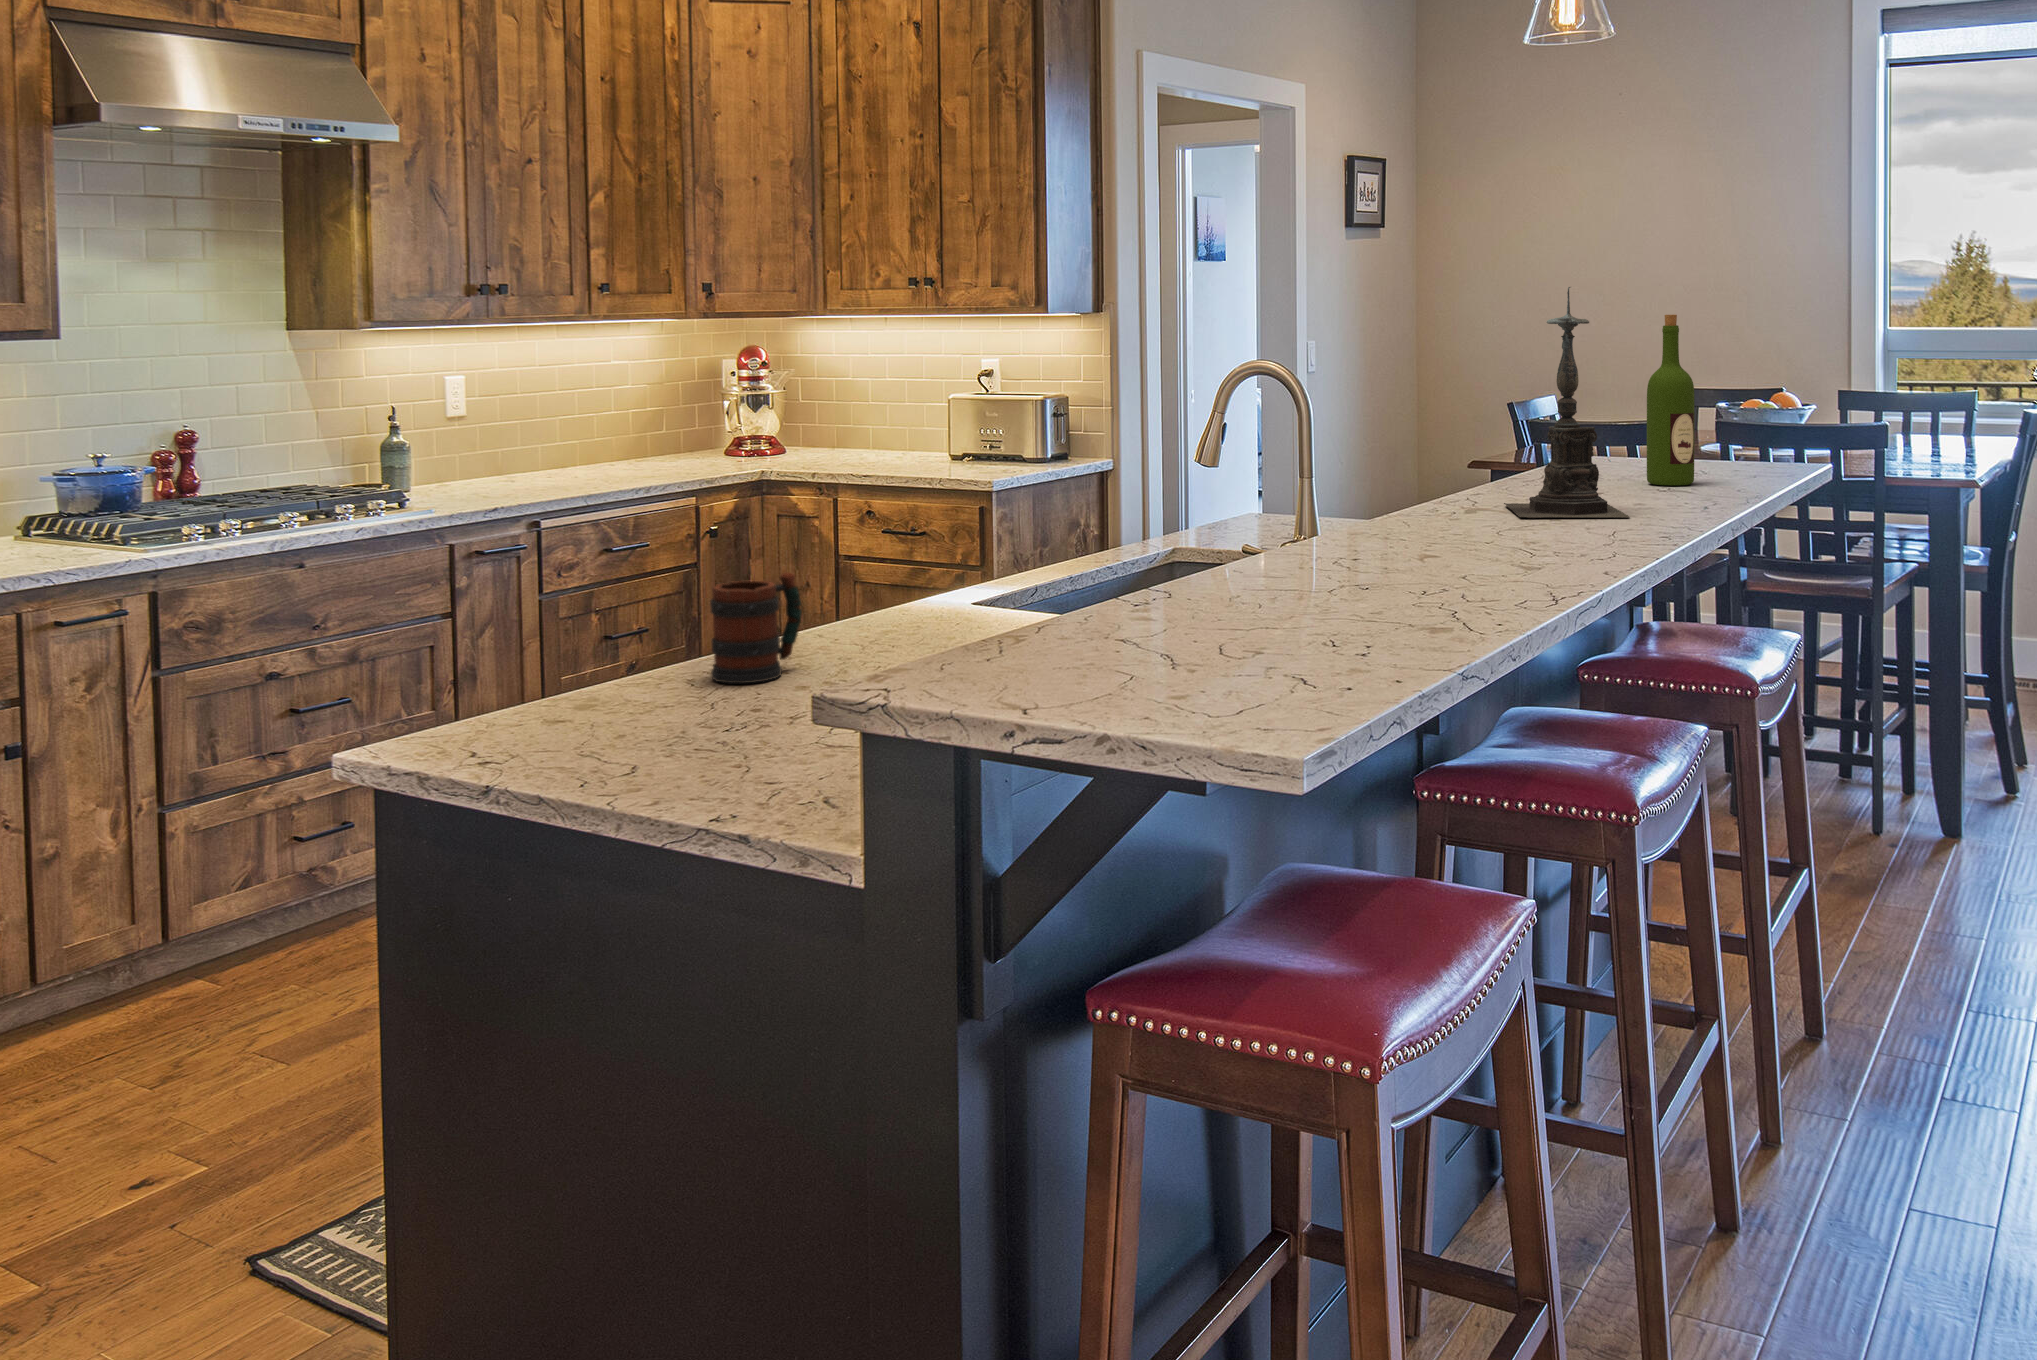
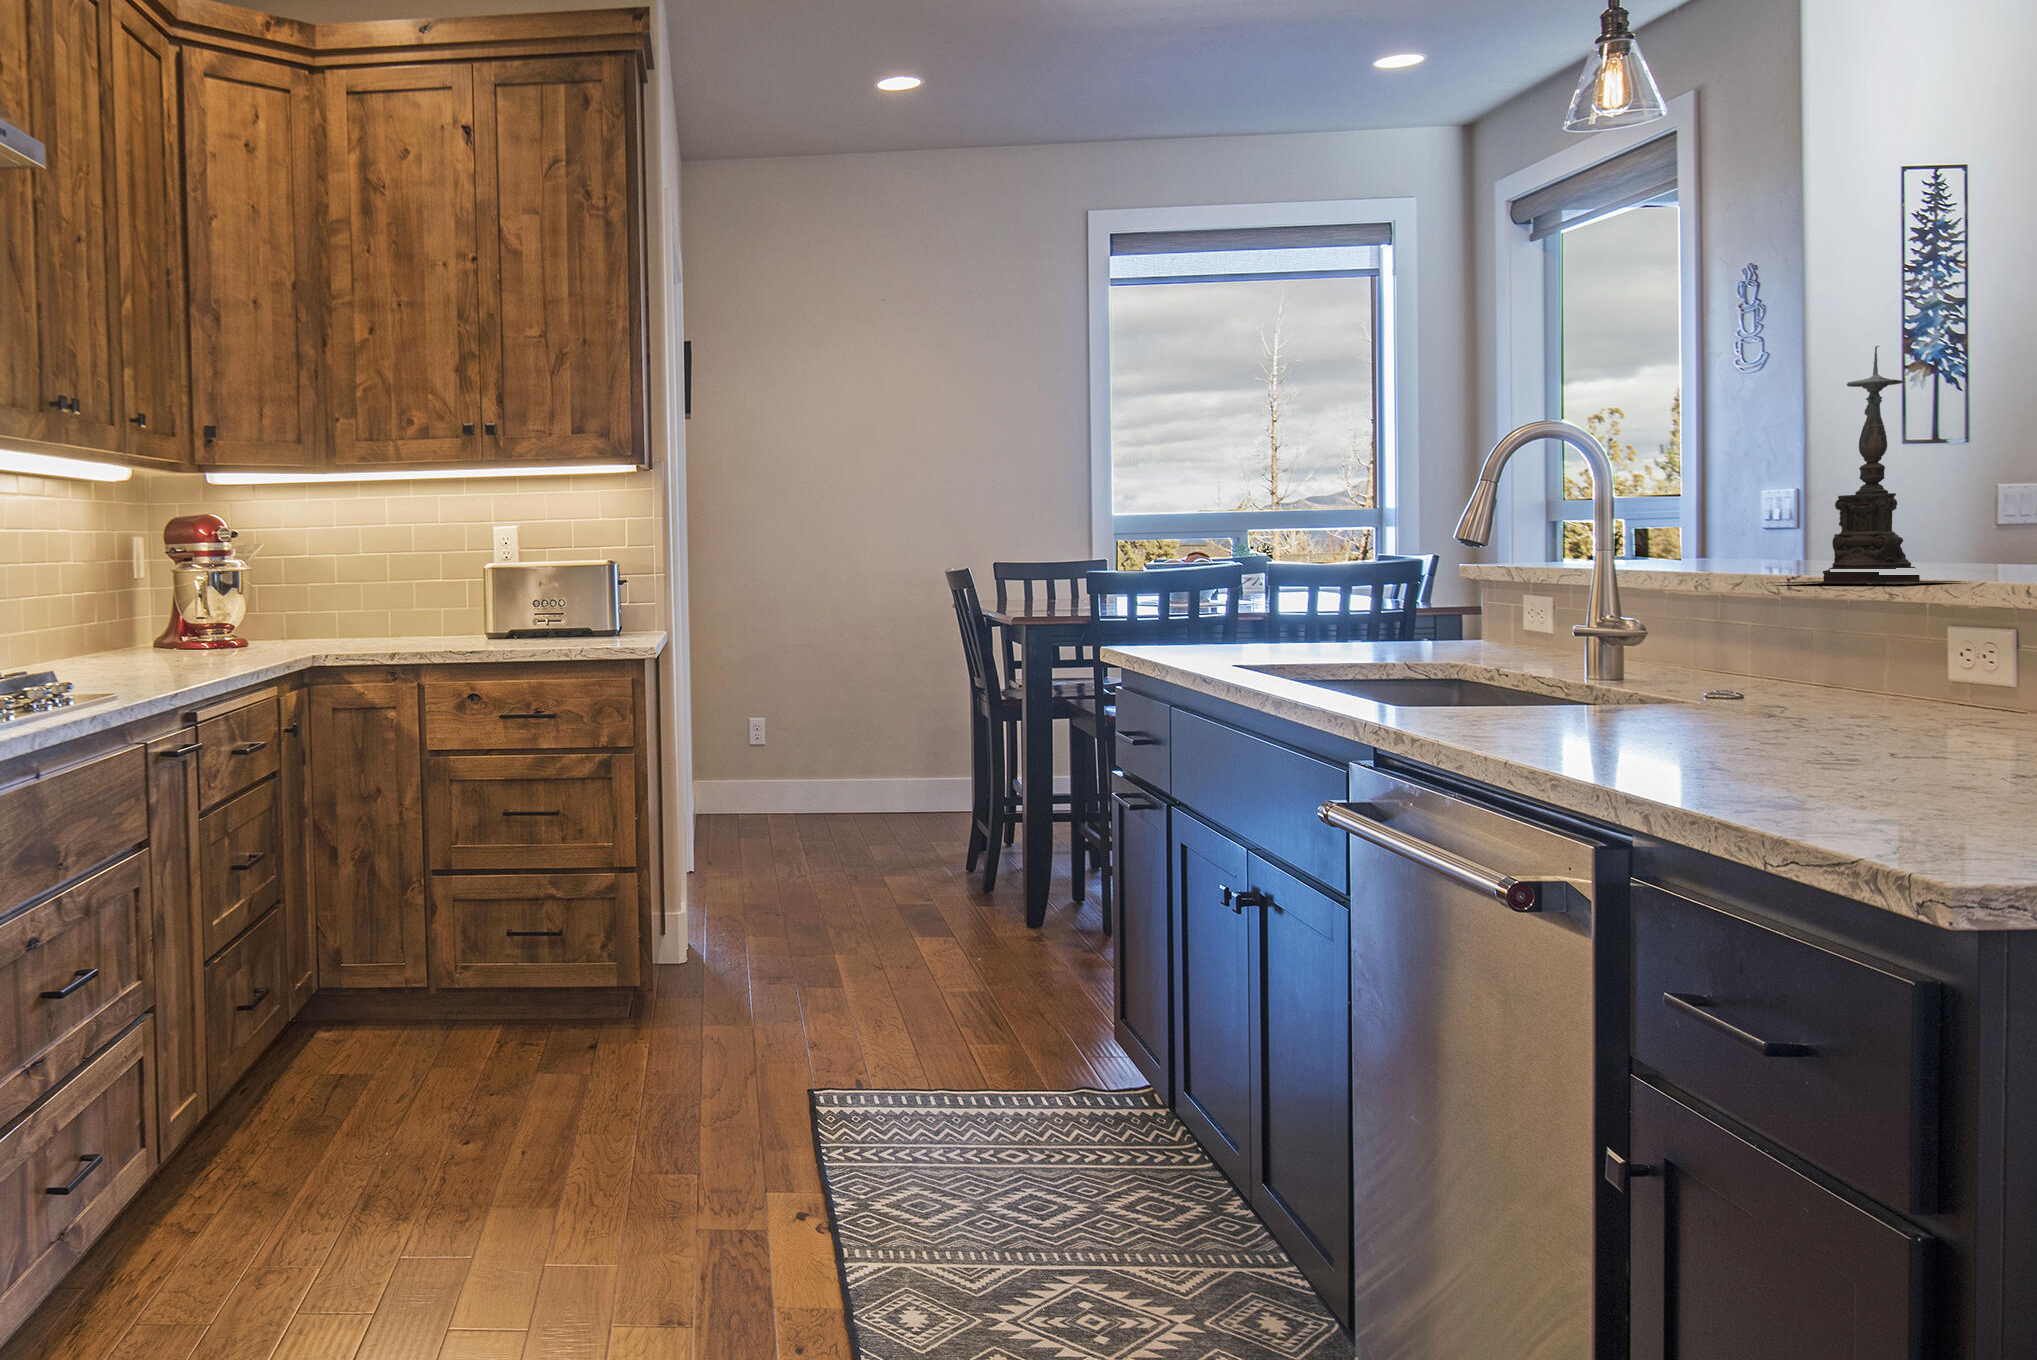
wine bottle: present [1647,315,1695,486] -> none [1678,408,1734,578]
mug: present [710,573,802,683] -> none [1708,632,1834,785]

